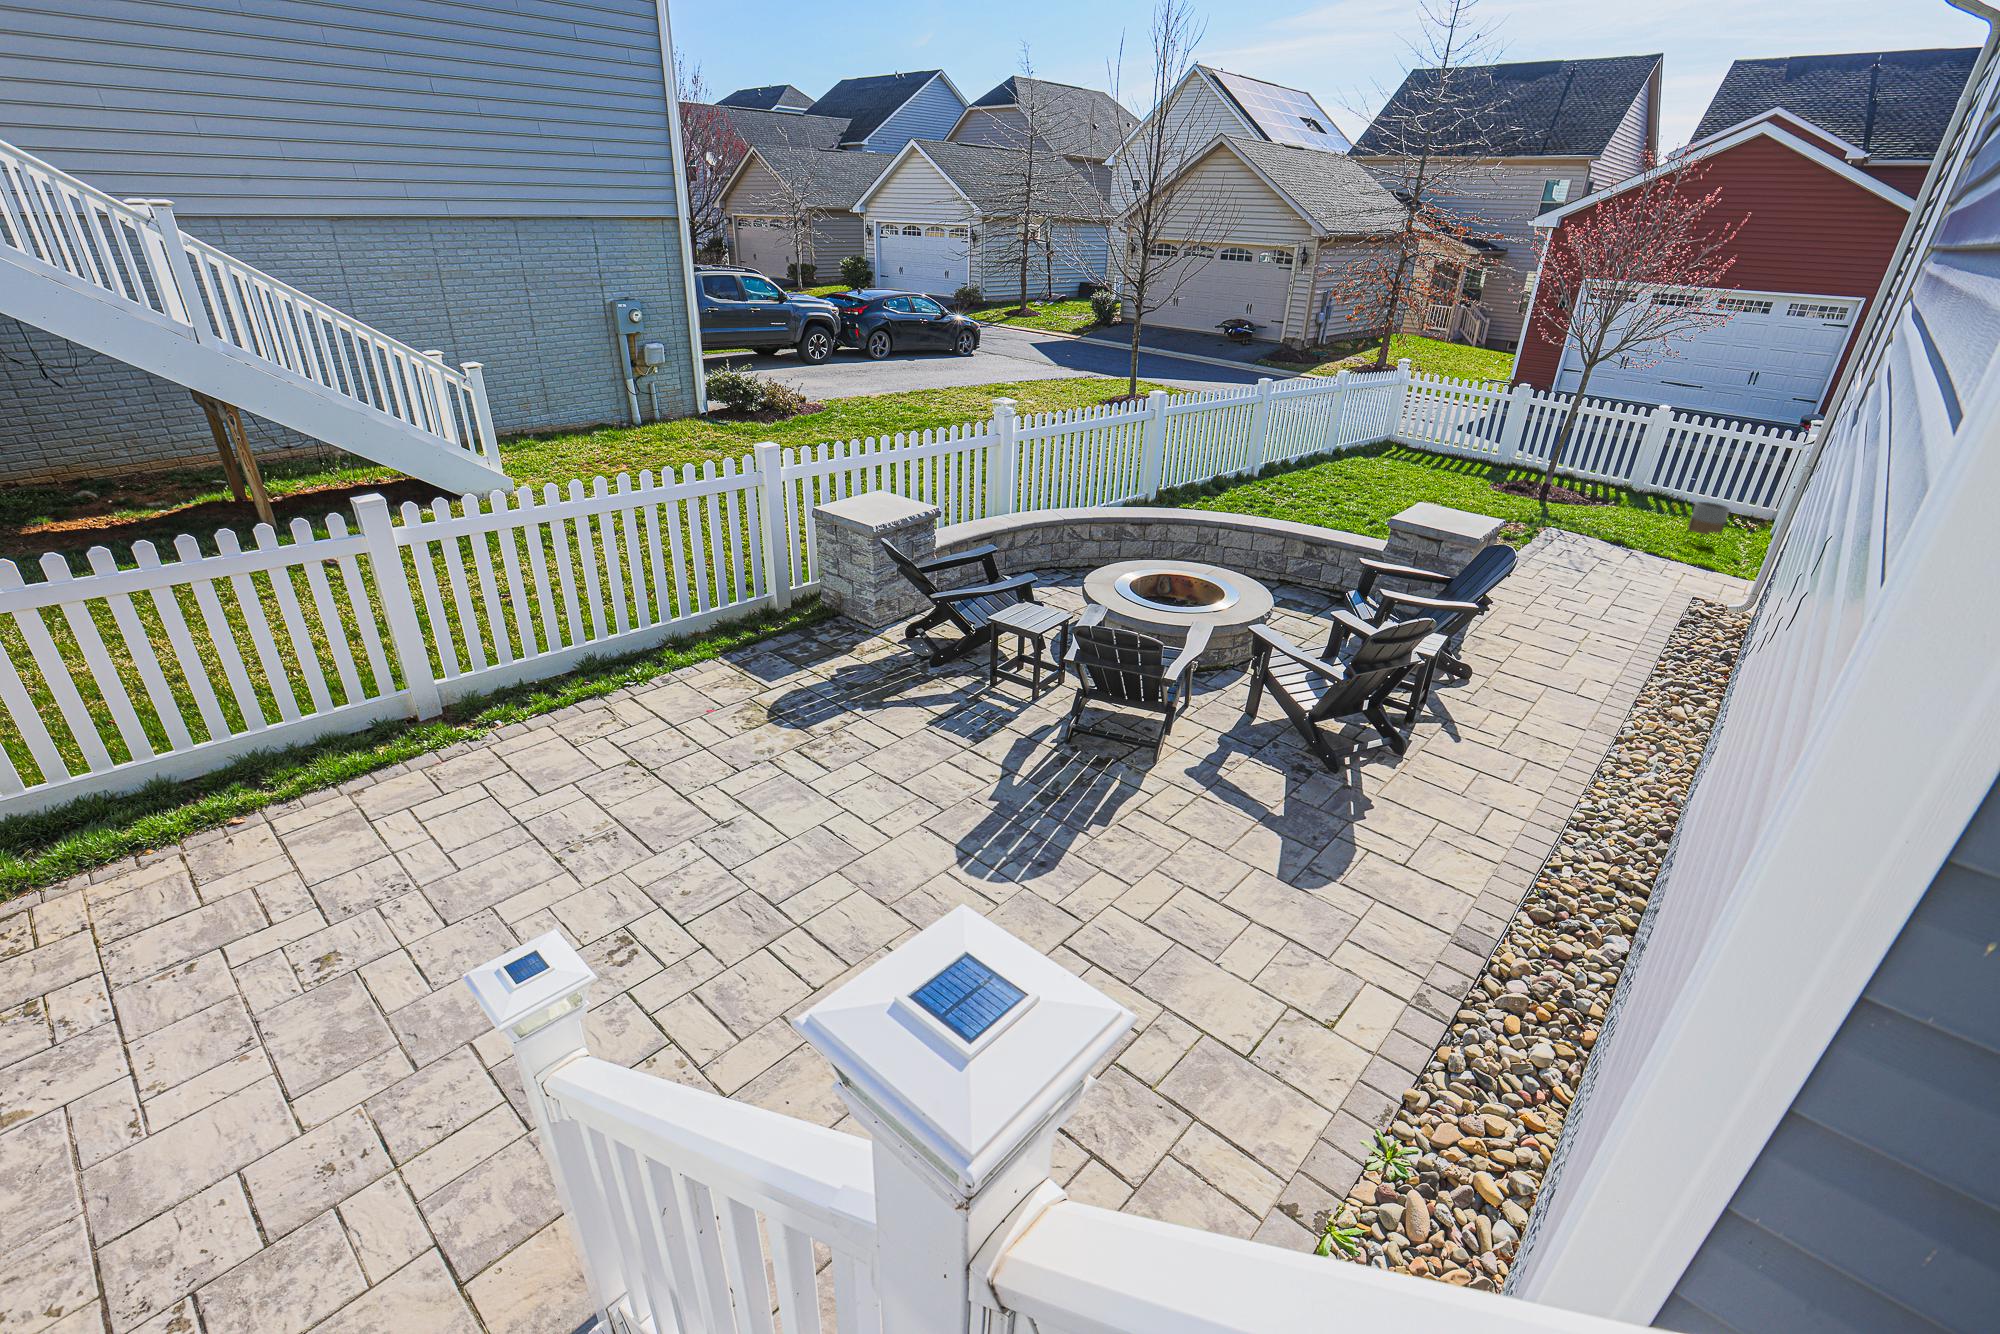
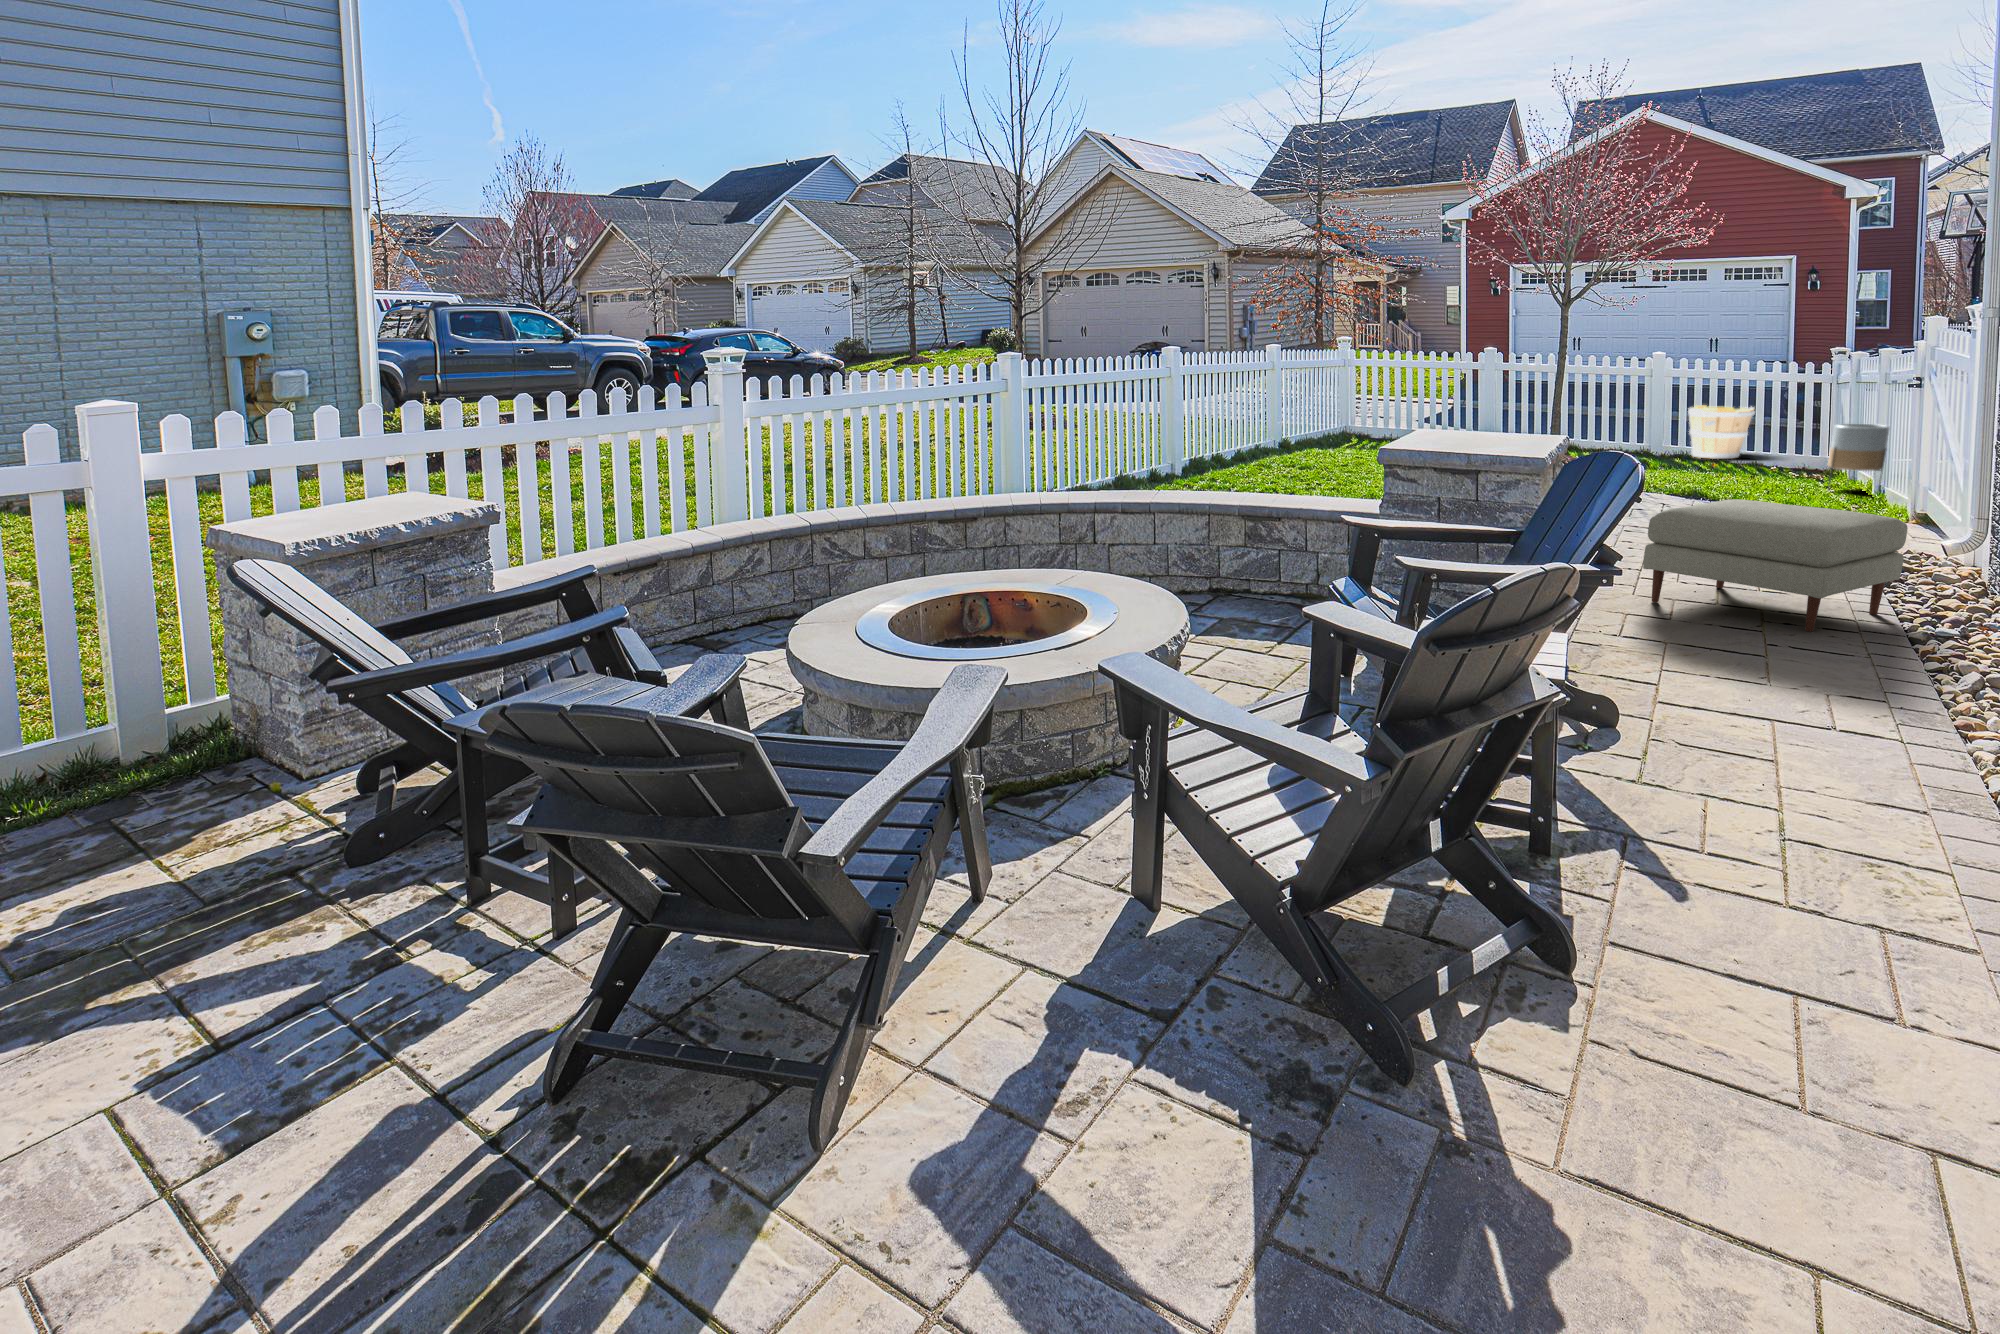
wooden bucket: none [1617,465,1665,507] -> present [1688,405,1755,459]
ottoman: none [1519,560,1659,640] -> present [1643,499,1908,632]

